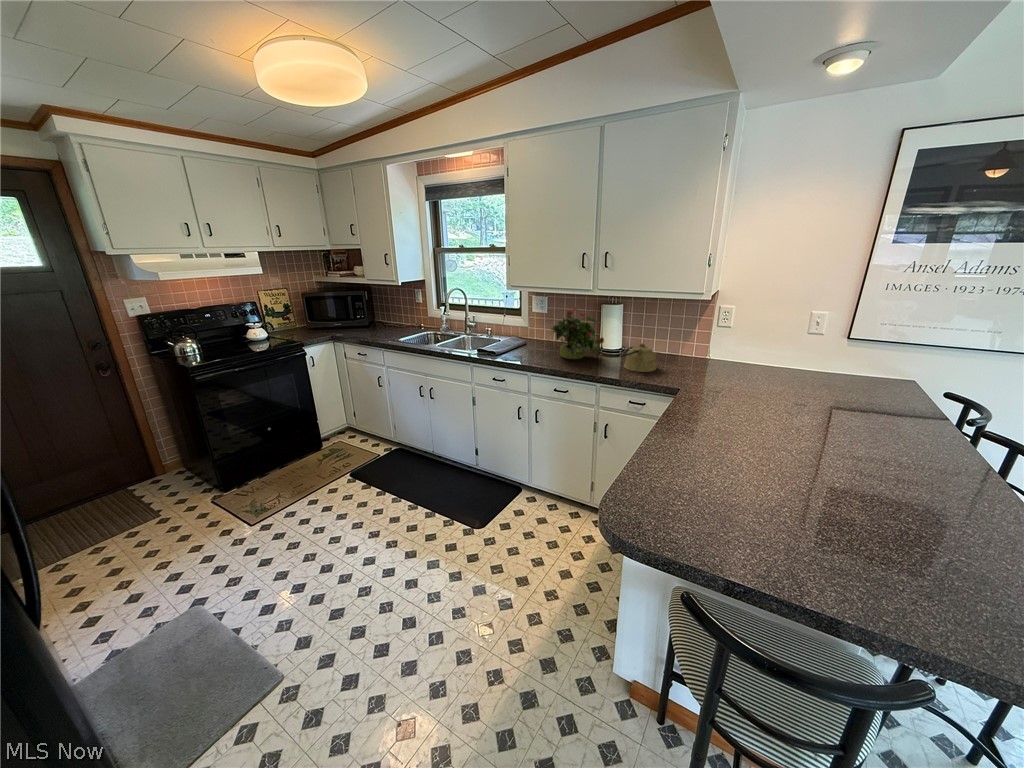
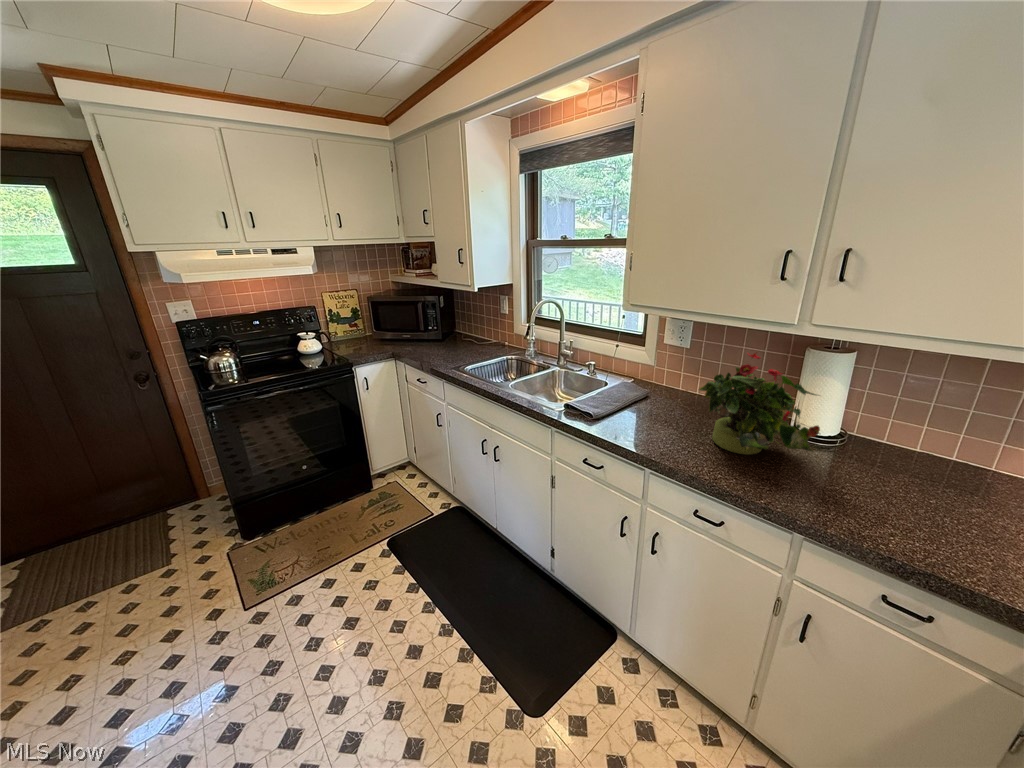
kettle: present [622,343,657,372] -> none [868,454,973,534]

